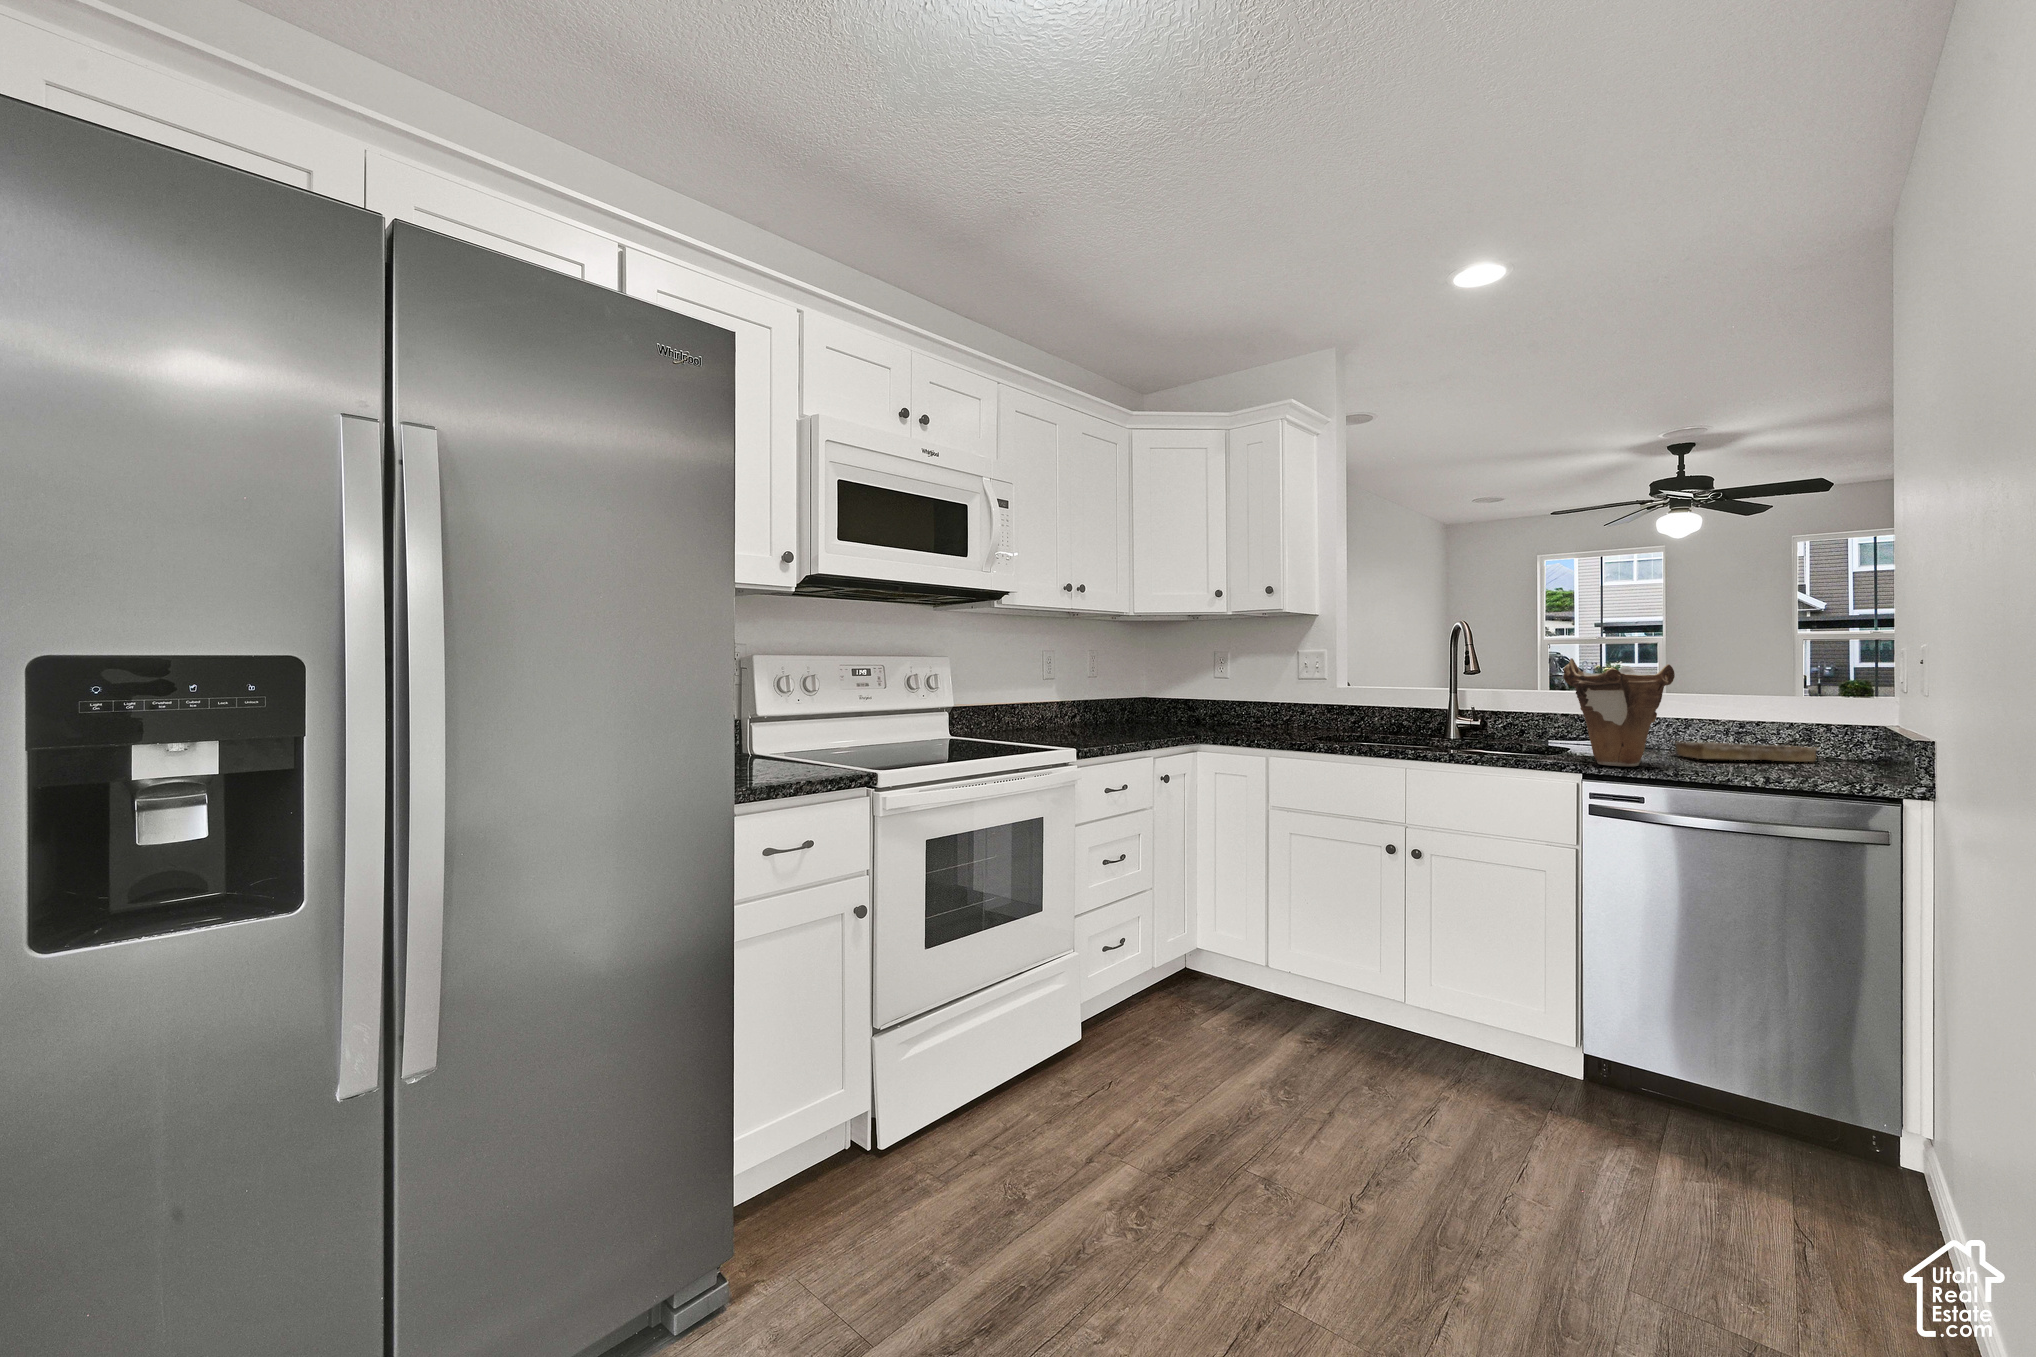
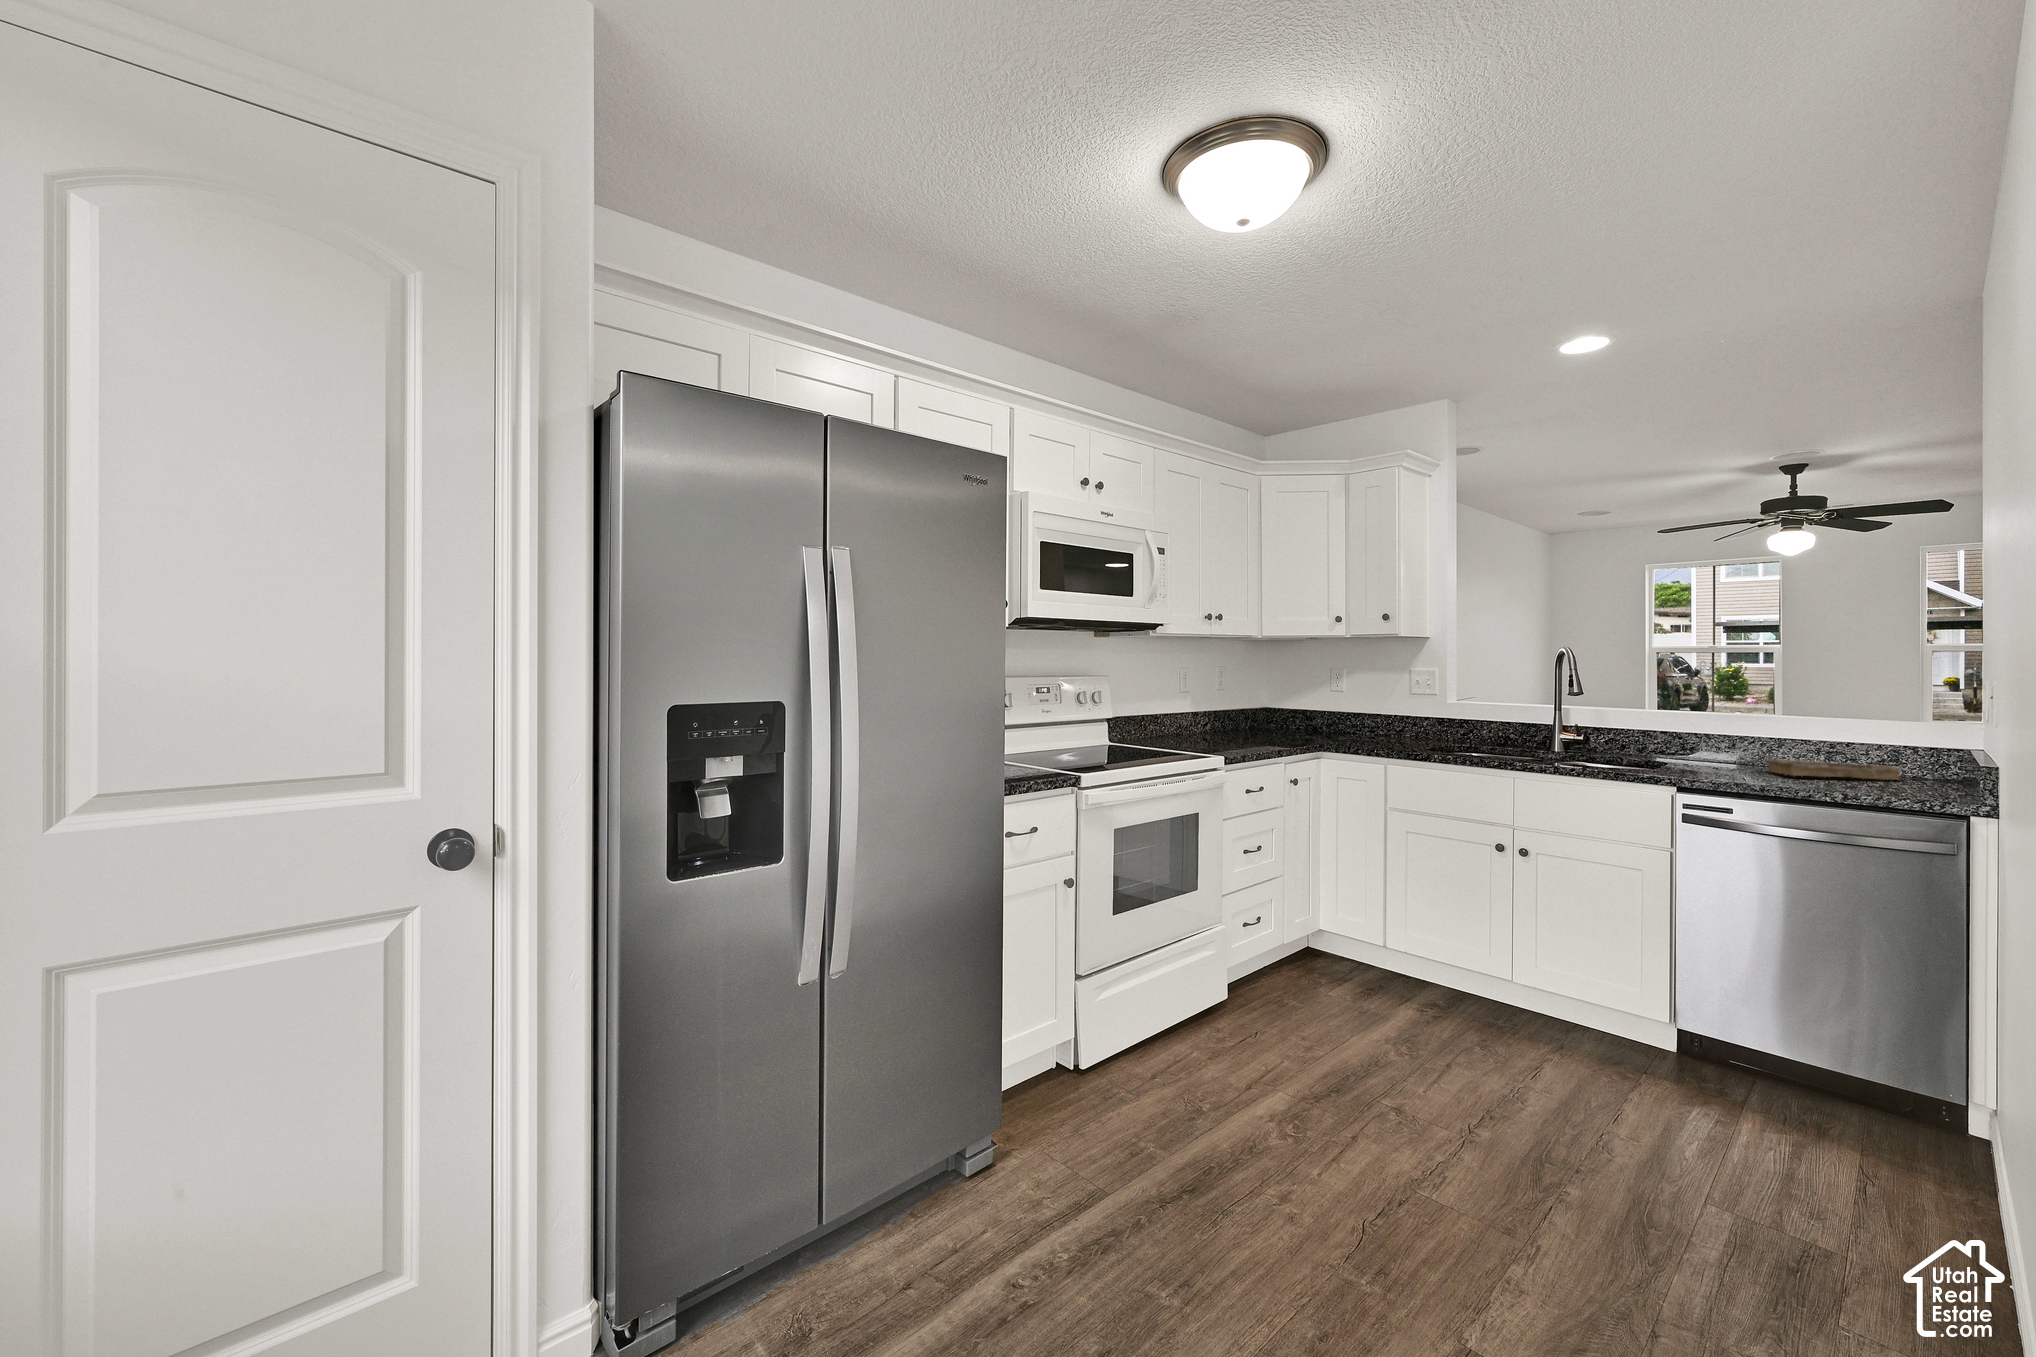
vase: present [1563,658,1675,766] -> none [1662,685,1764,781]

